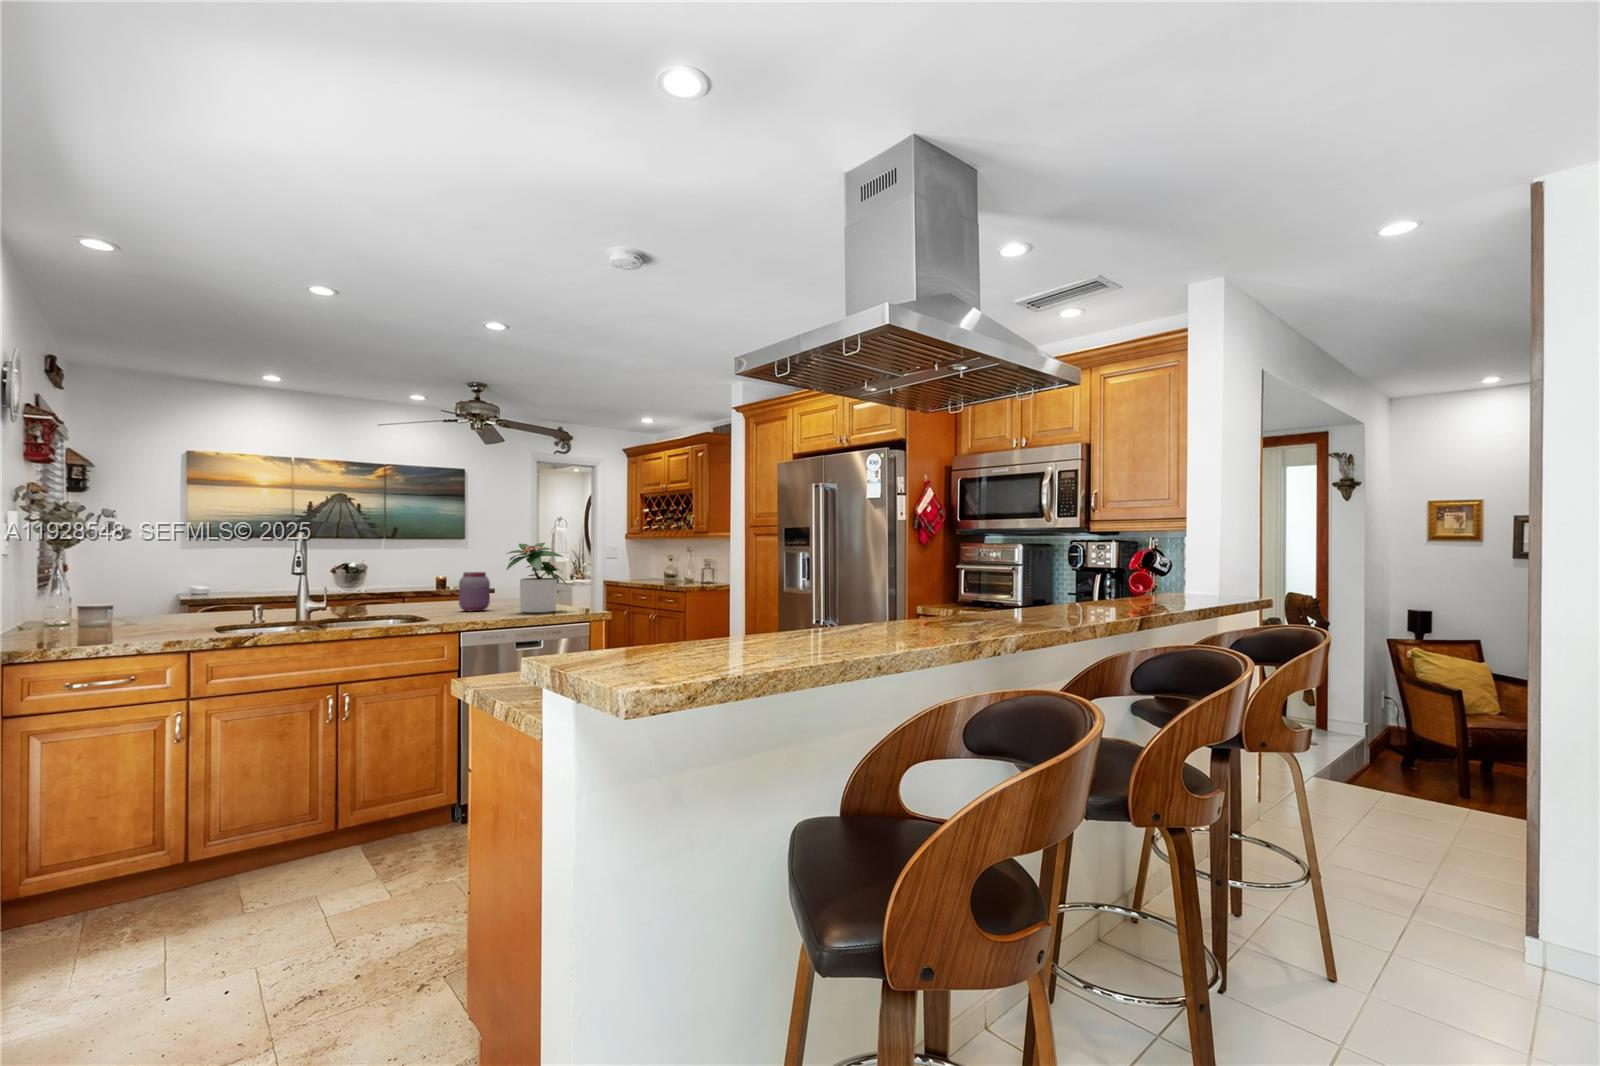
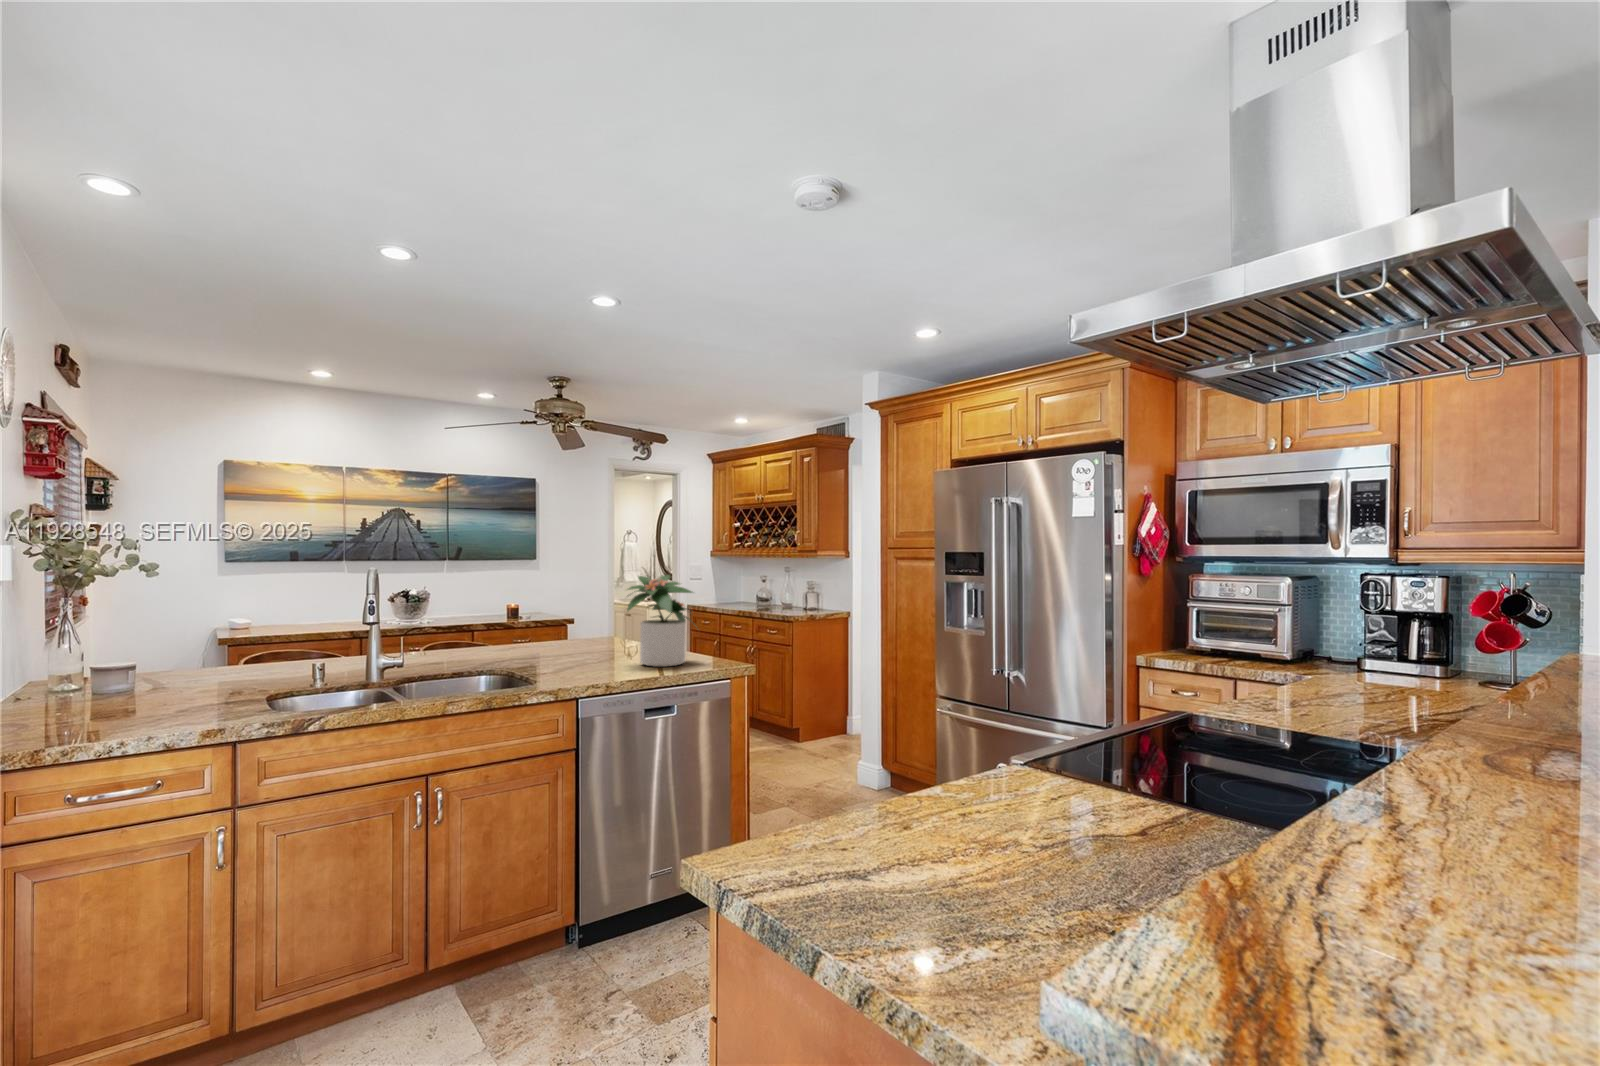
jar: present [459,572,490,611] -> none [560,611,598,662]

